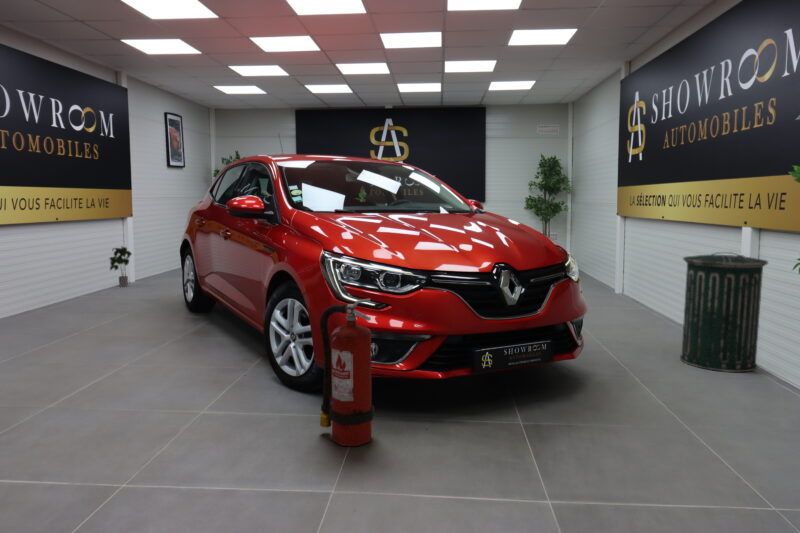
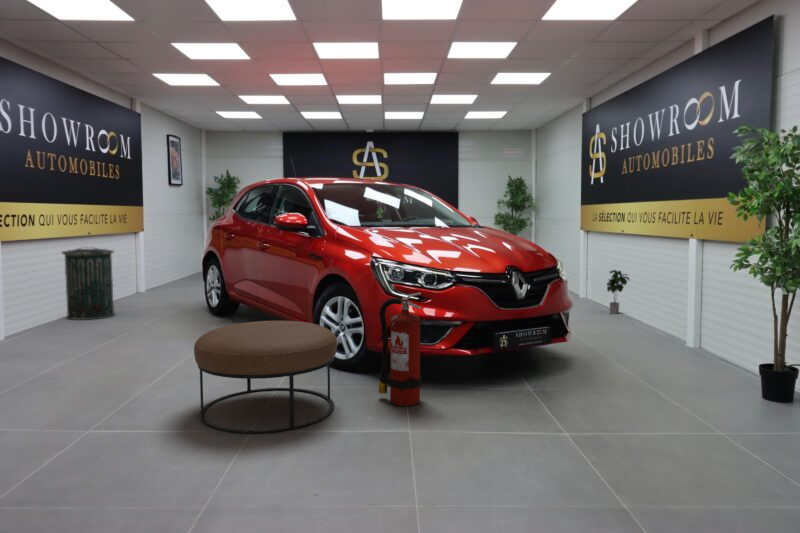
potted plant: present [109,247,131,286] -> present [607,270,629,314]
trash can: present [680,253,768,372] -> present [62,248,114,320]
ottoman: none [66,331,261,488] -> present [194,321,337,434]

